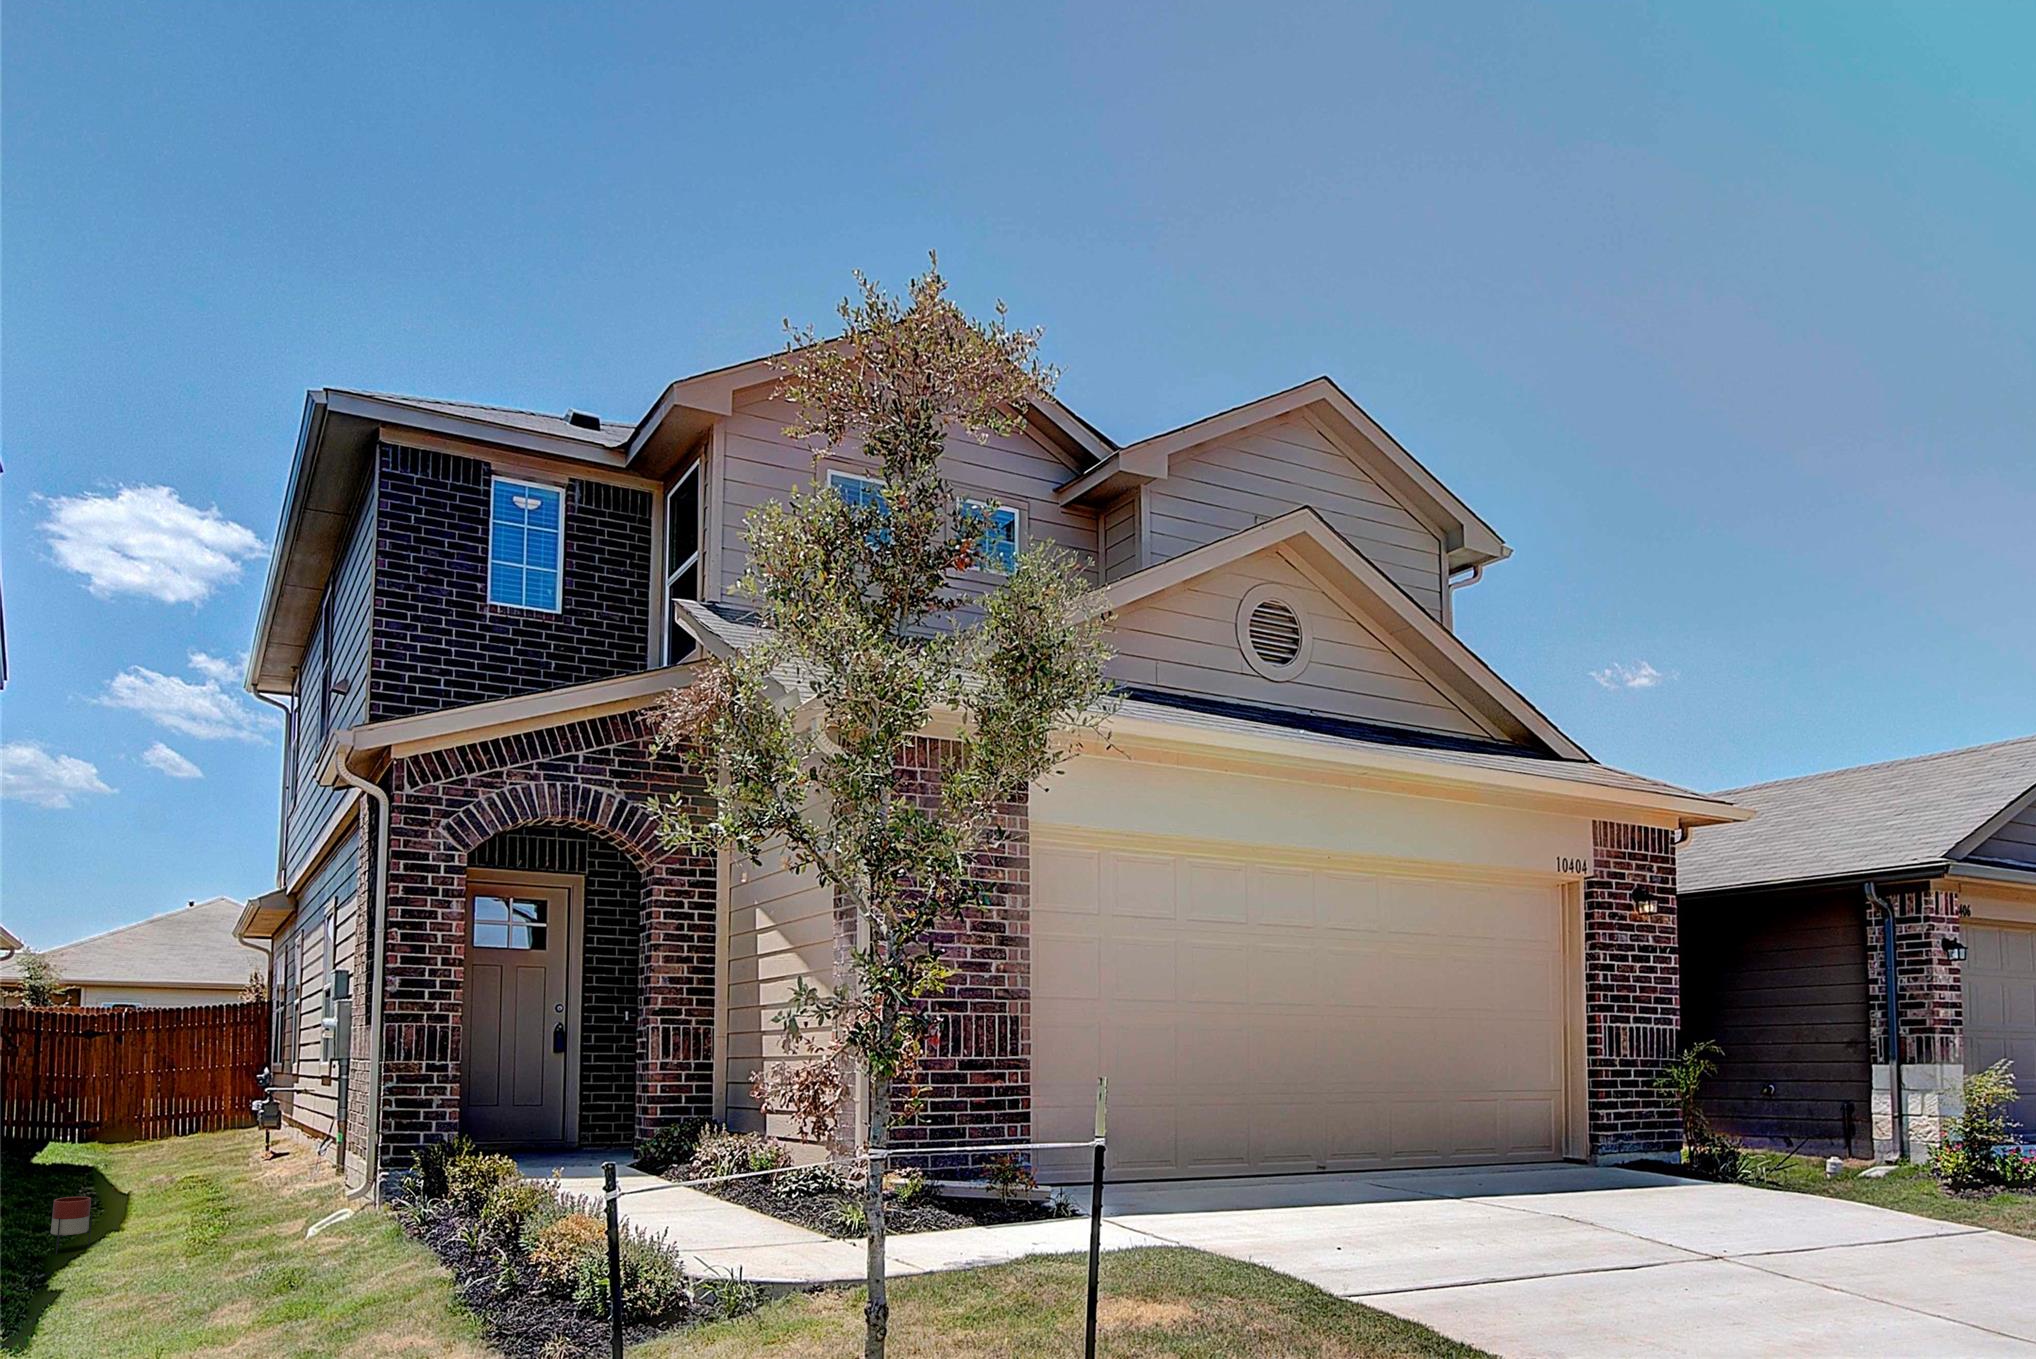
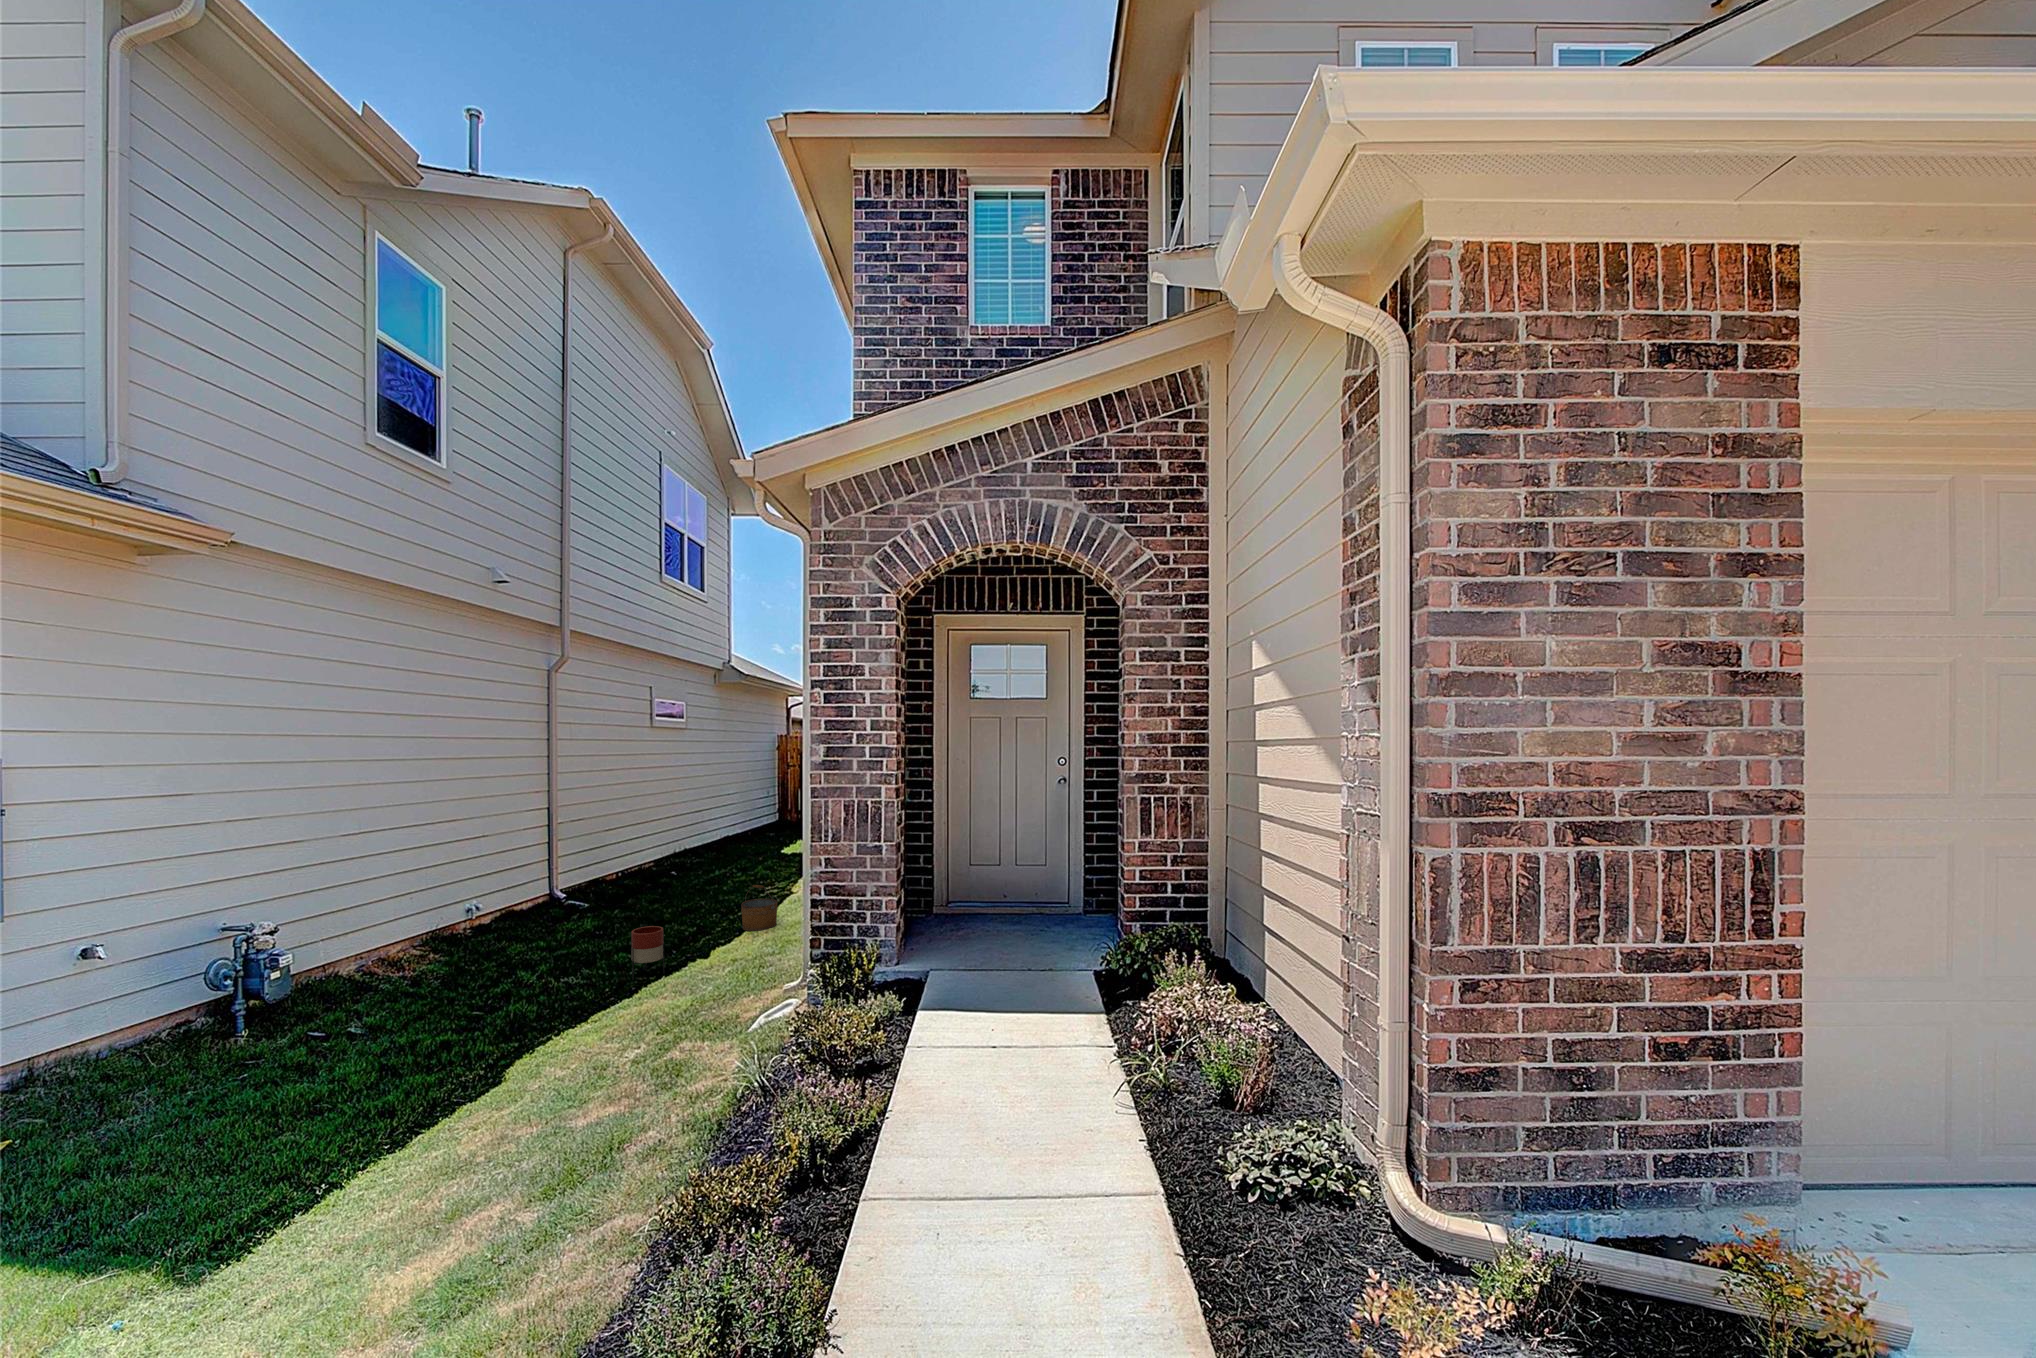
bucket: none [113,1165,161,1219] -> present [741,885,777,932]

